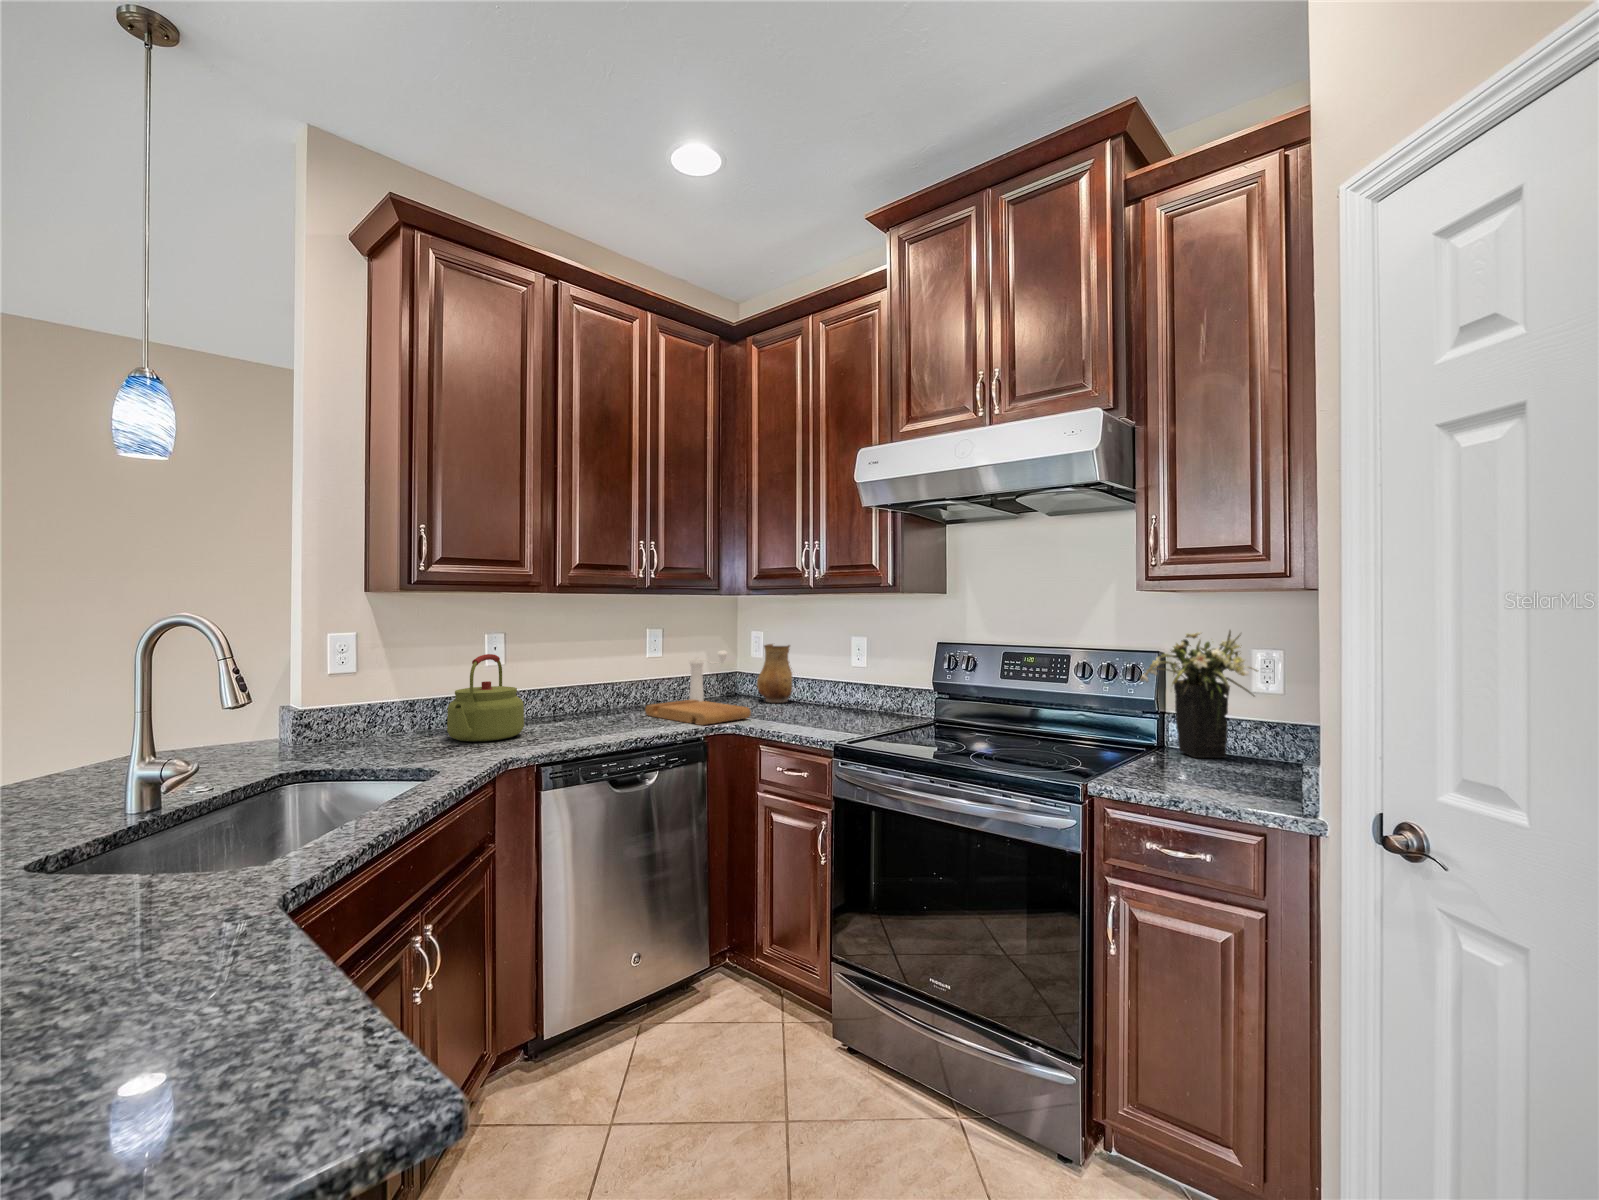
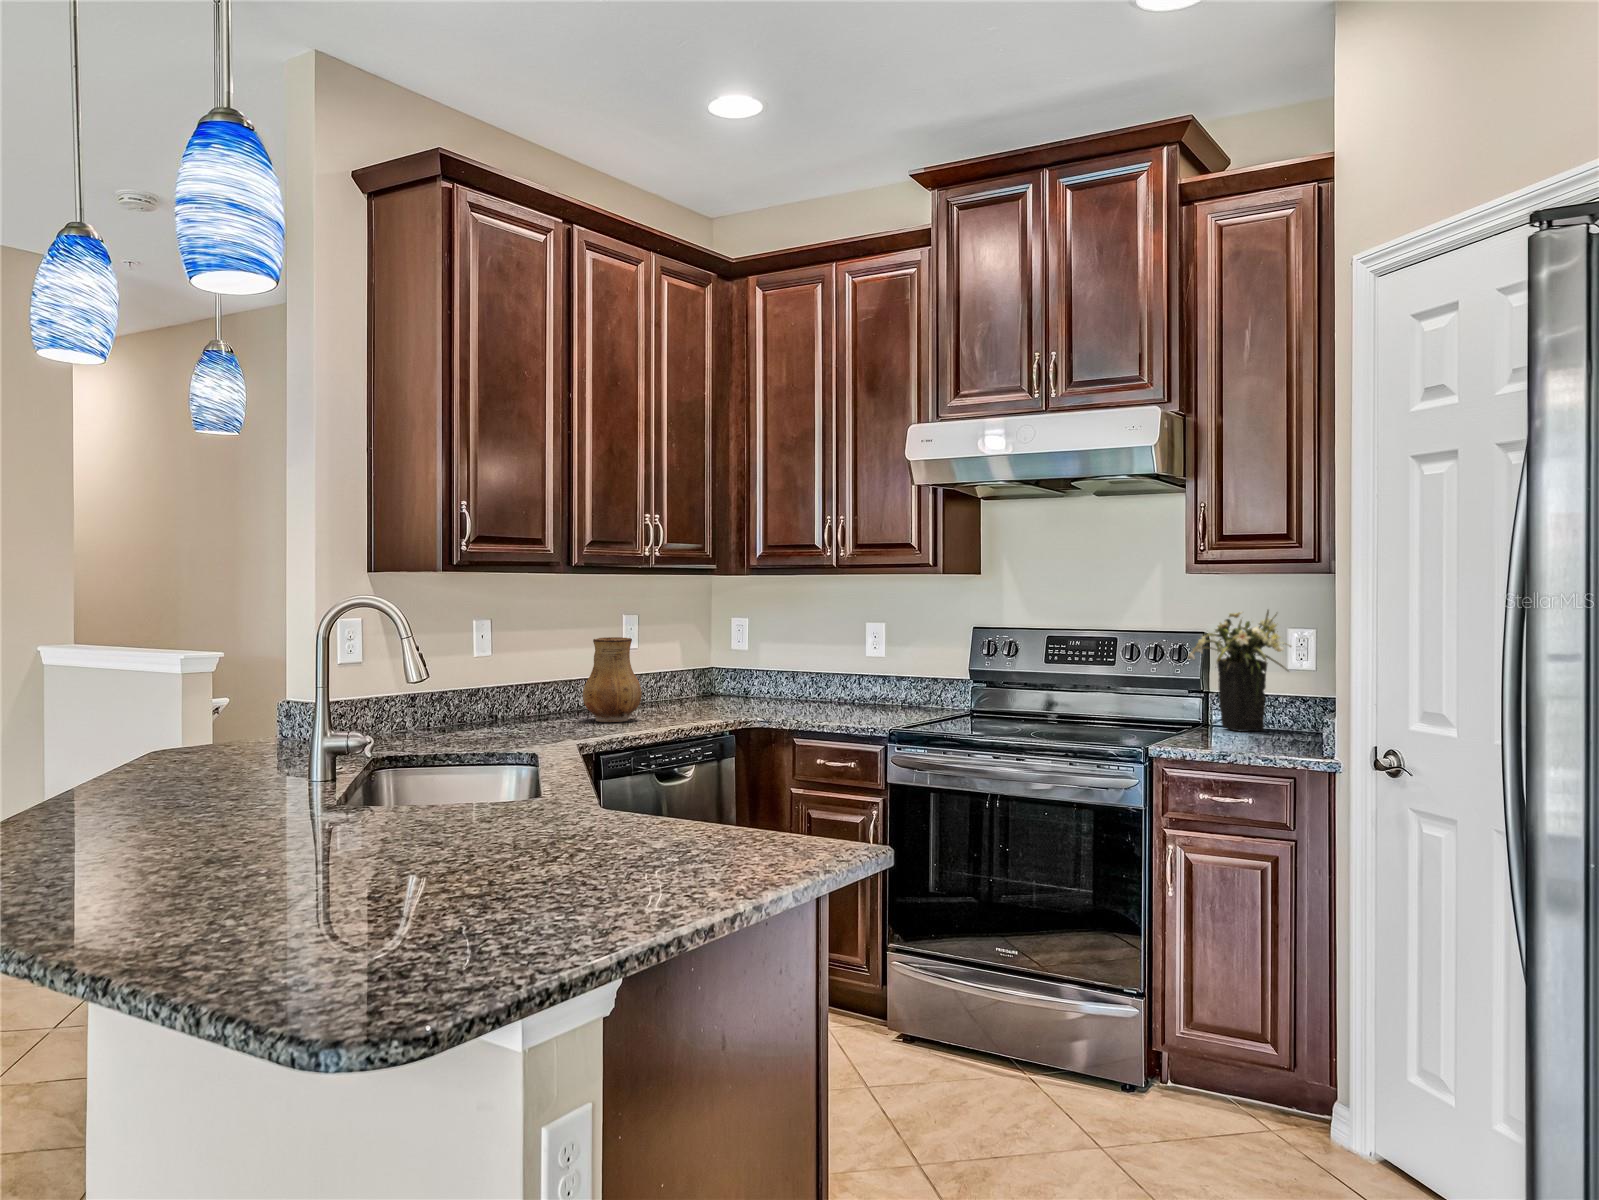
ceramic pitcher: present [757,644,792,703] -> present [583,637,642,722]
pepper mill: present [690,651,727,702] -> none [673,641,716,705]
kettle: present [447,654,524,741] -> none [475,640,554,733]
cutting board: present [645,699,751,725] -> none [645,696,771,720]

